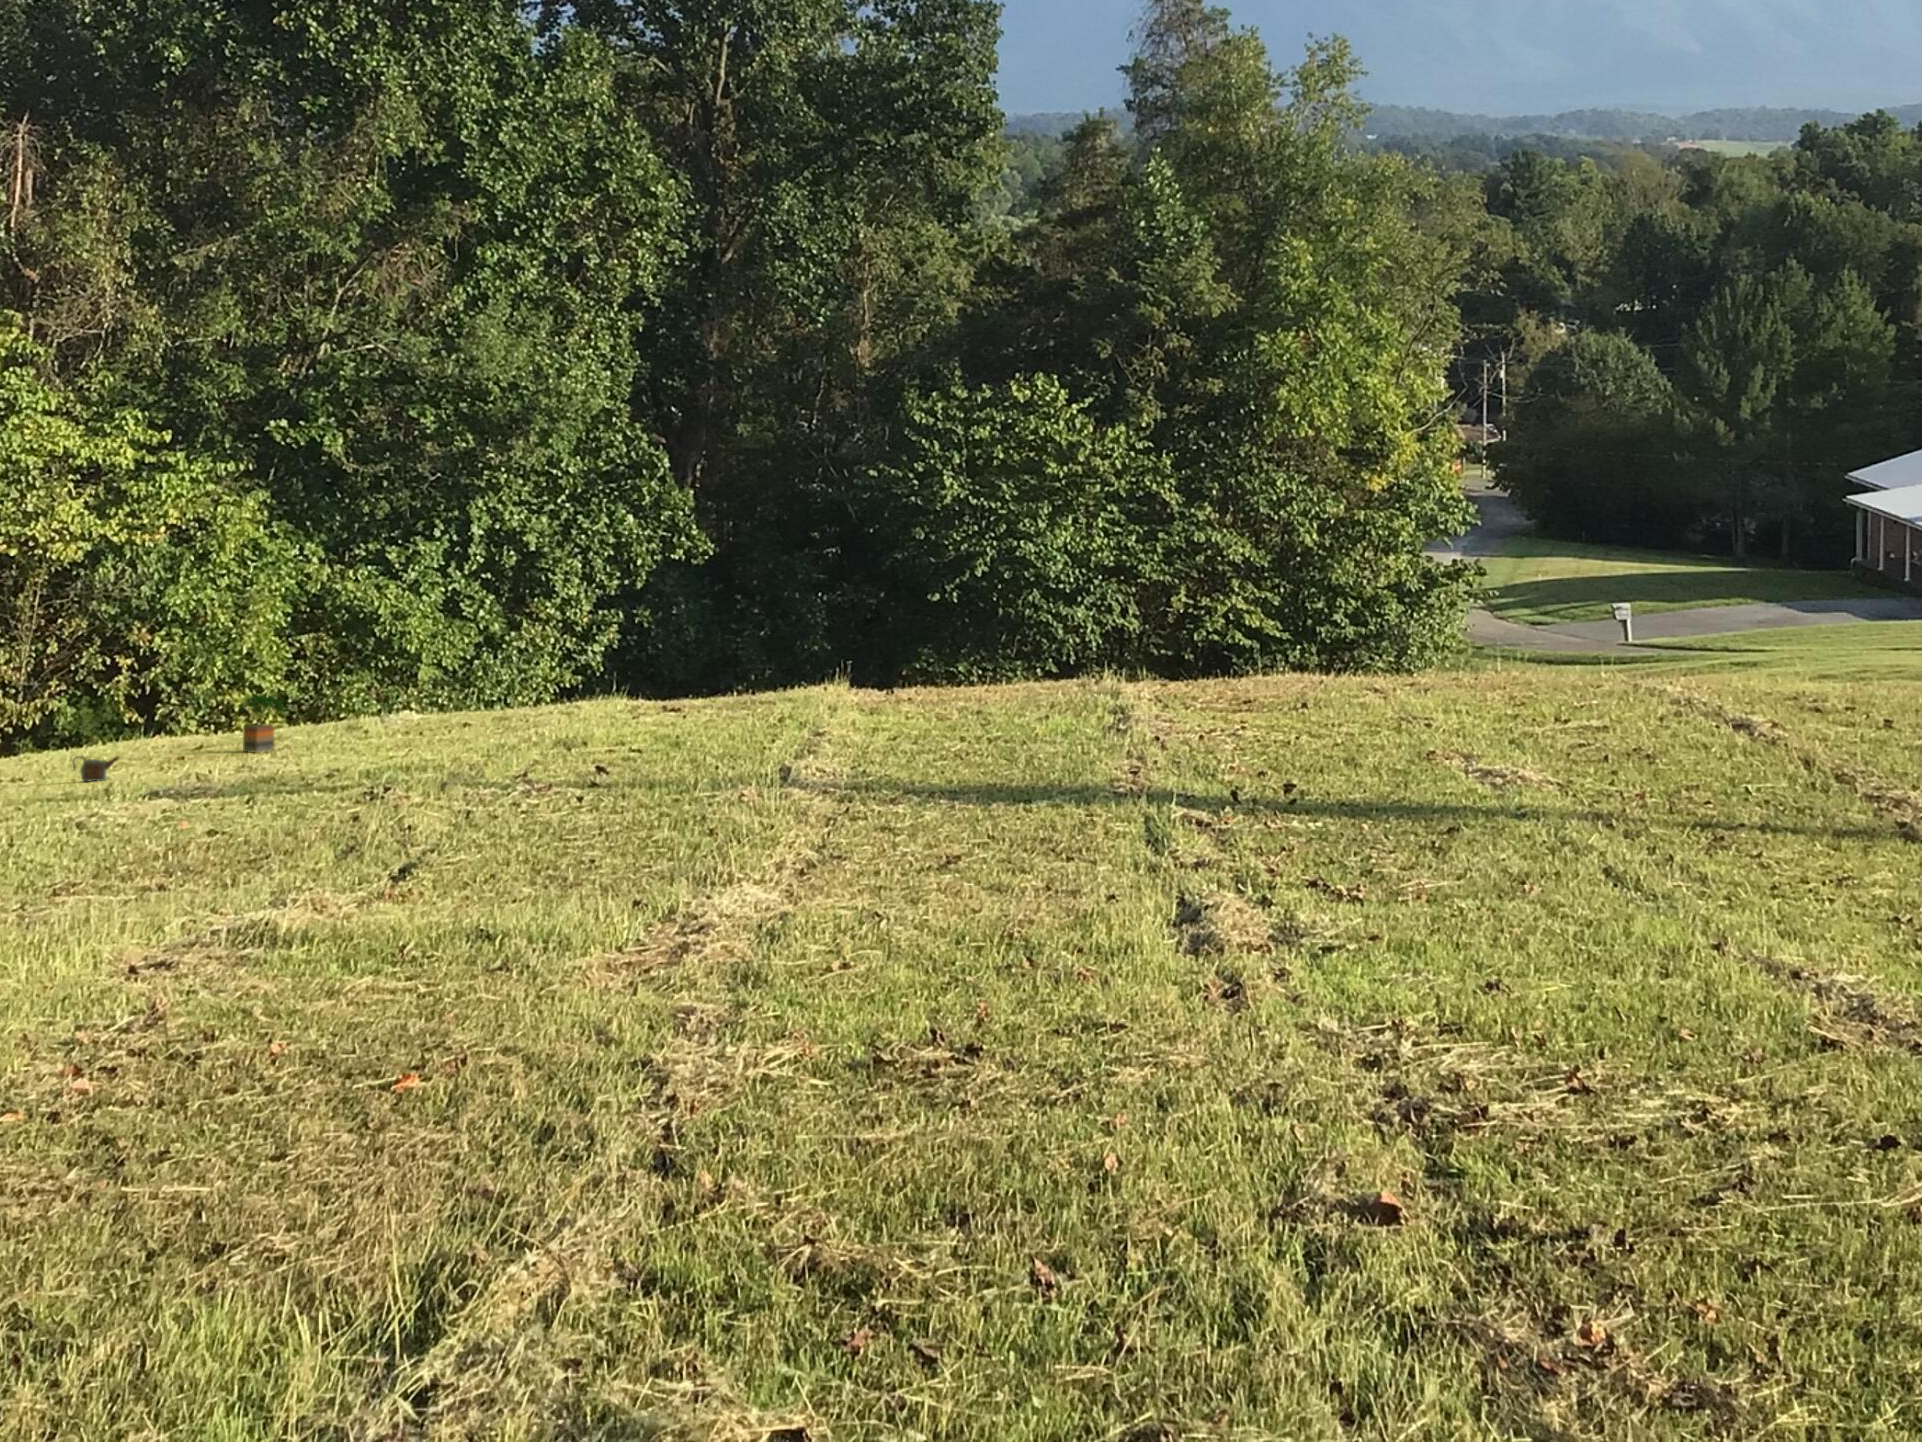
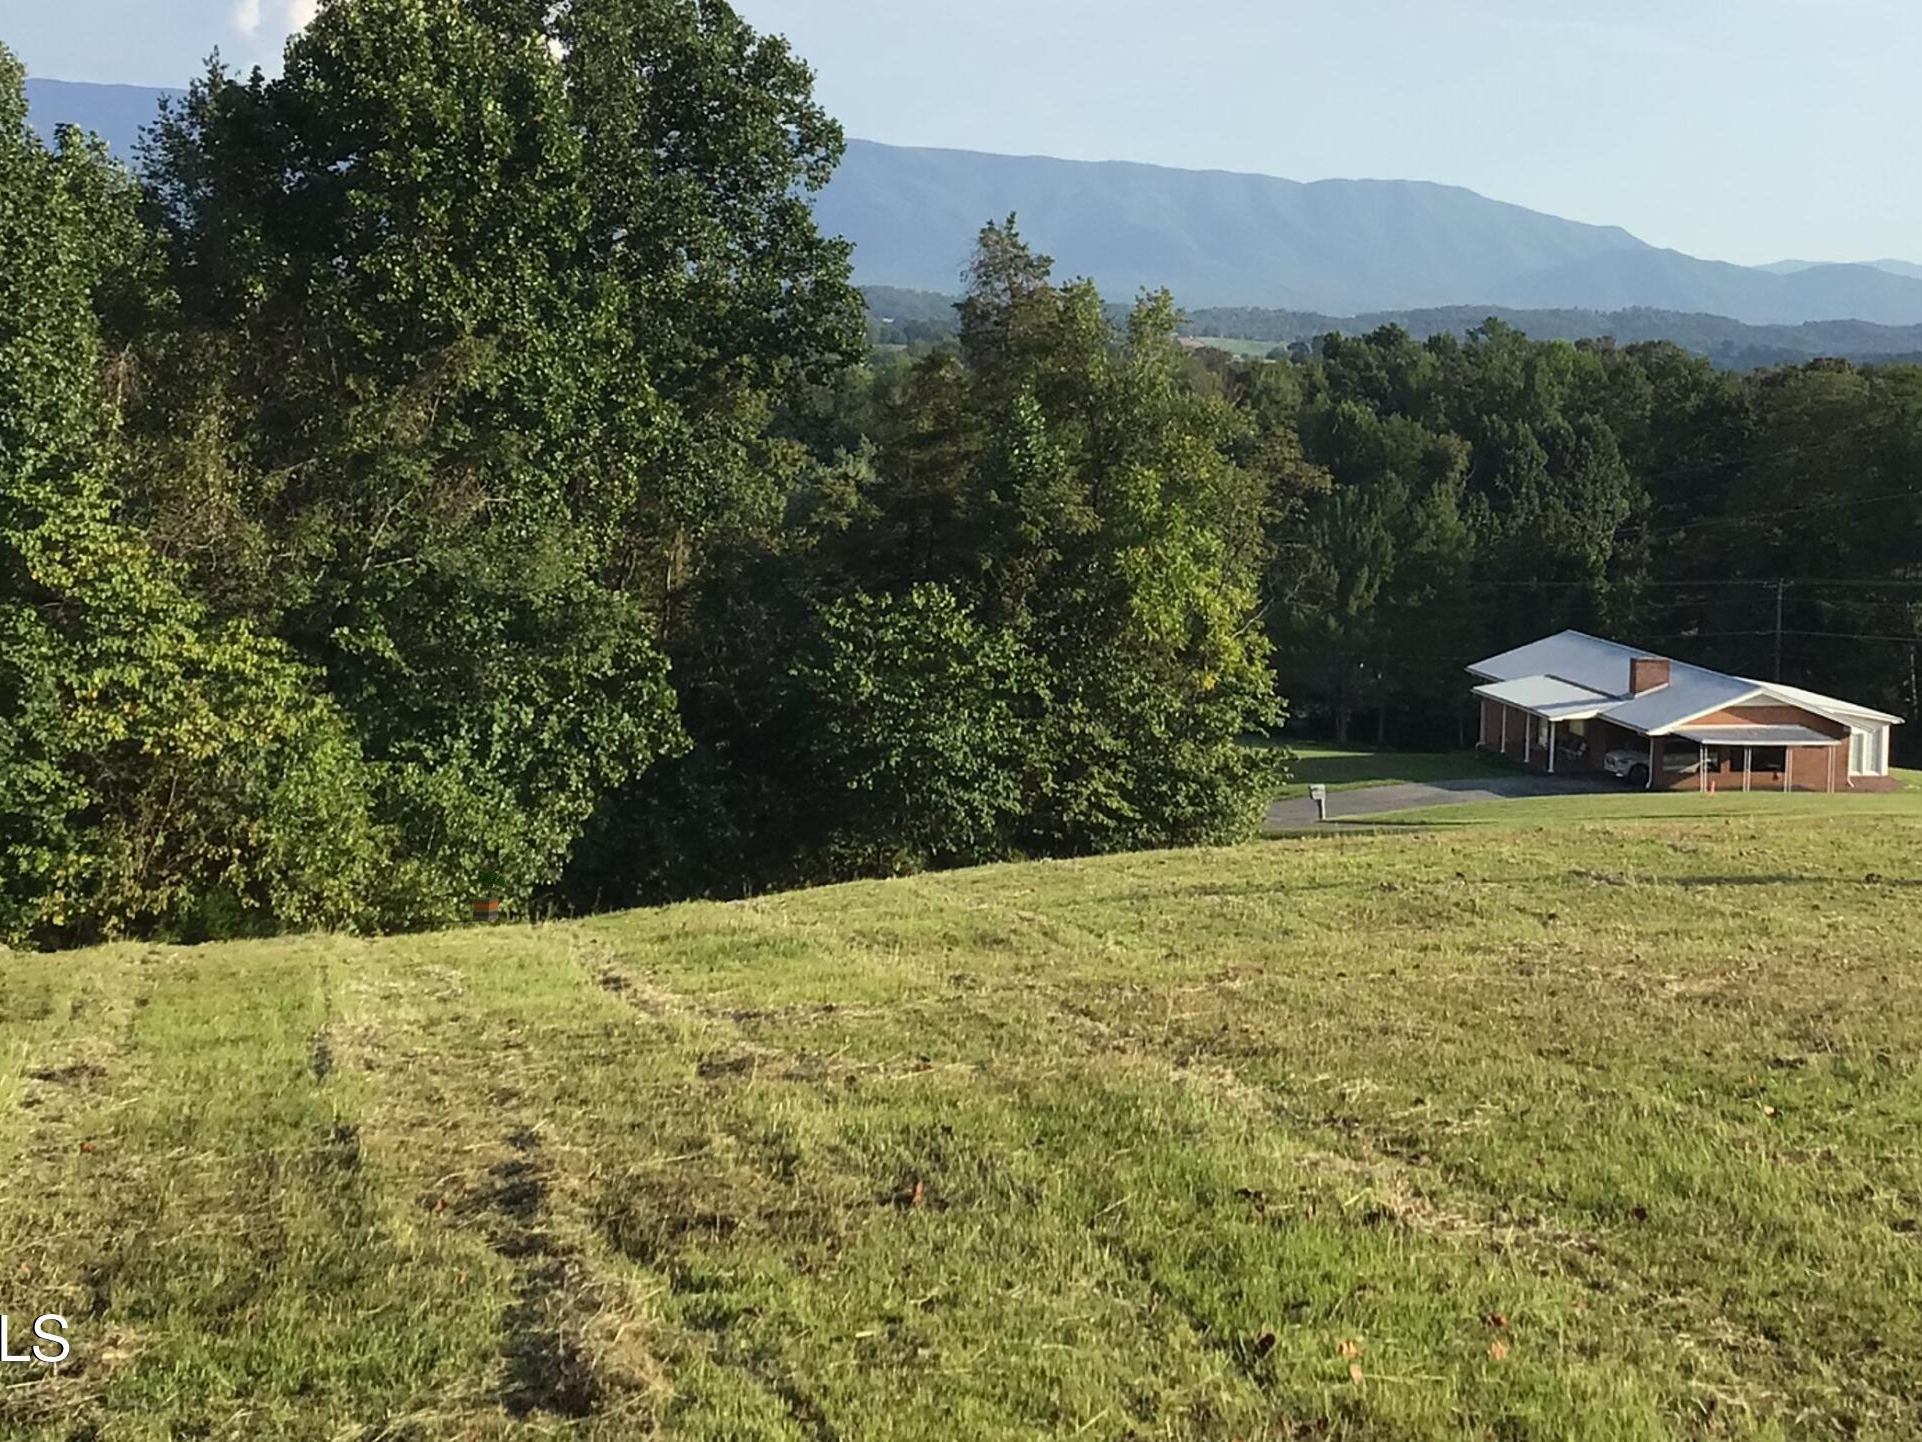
watering can: present [73,756,119,782] -> none [415,921,454,942]

